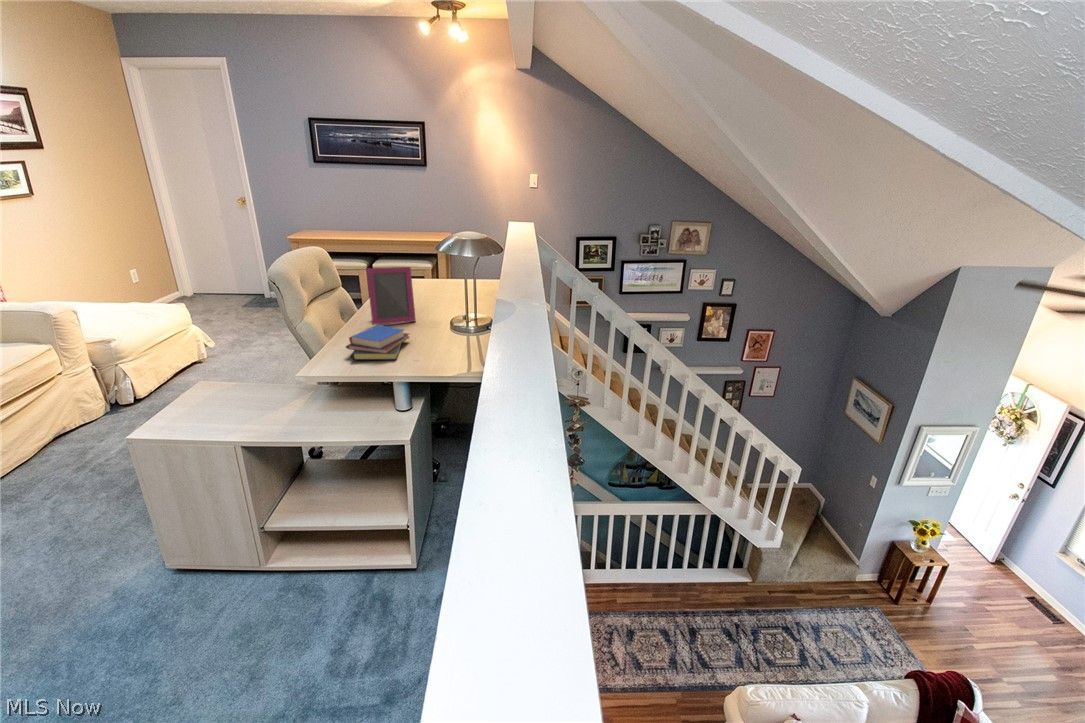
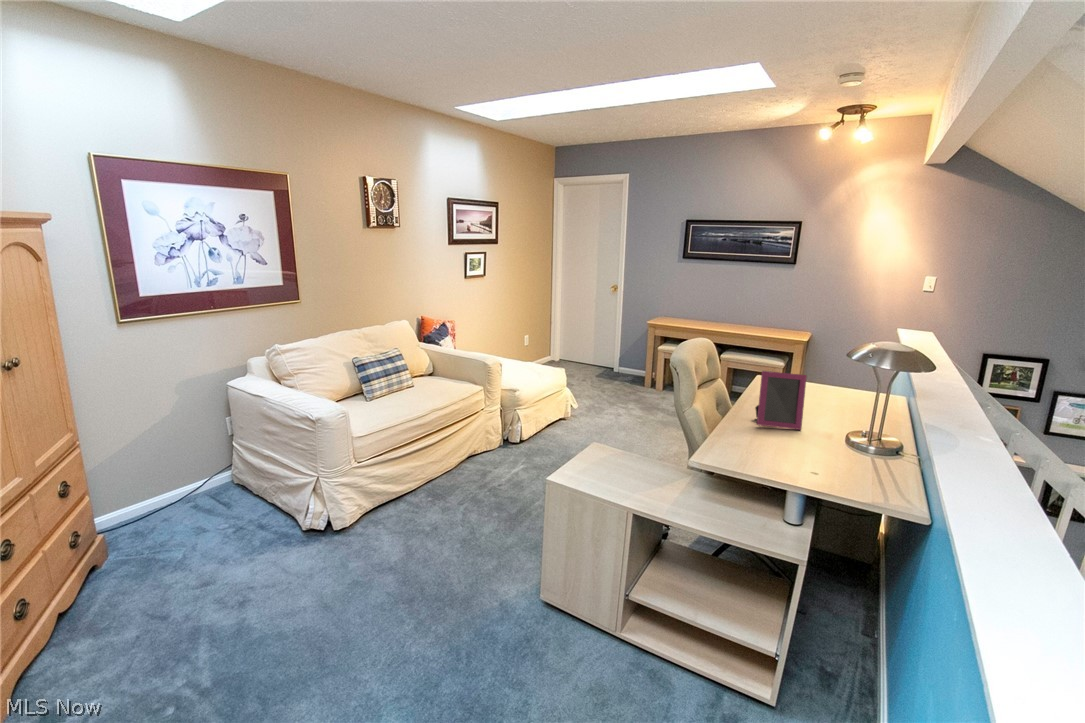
book: present [346,325,409,360] -> none [744,428,805,469]

